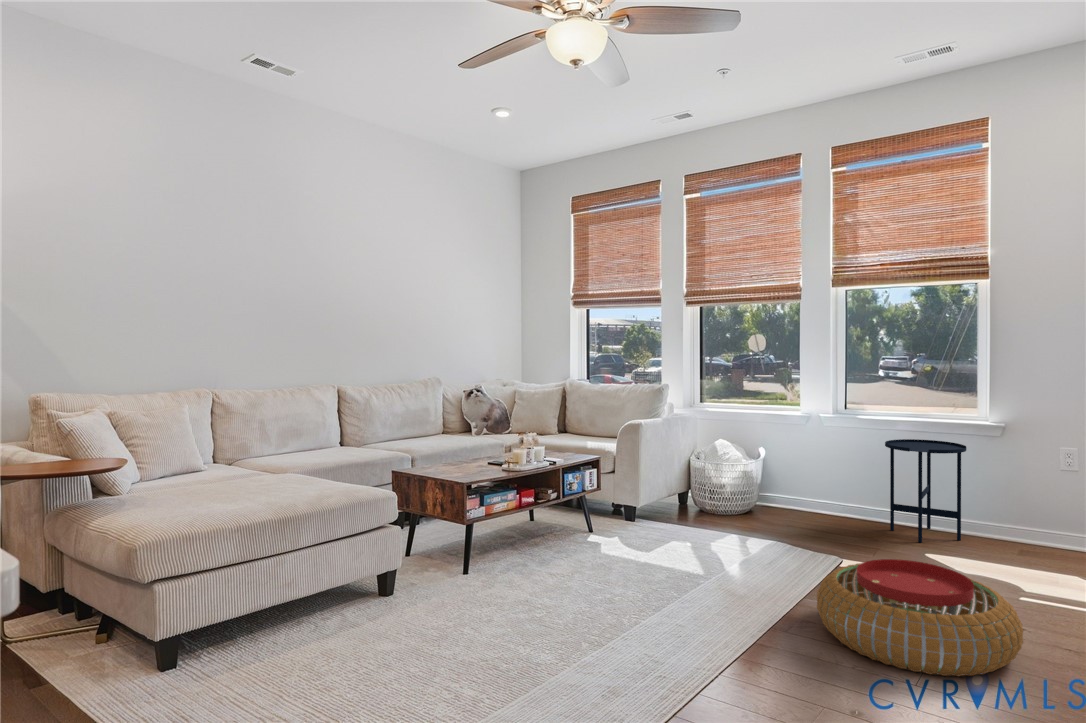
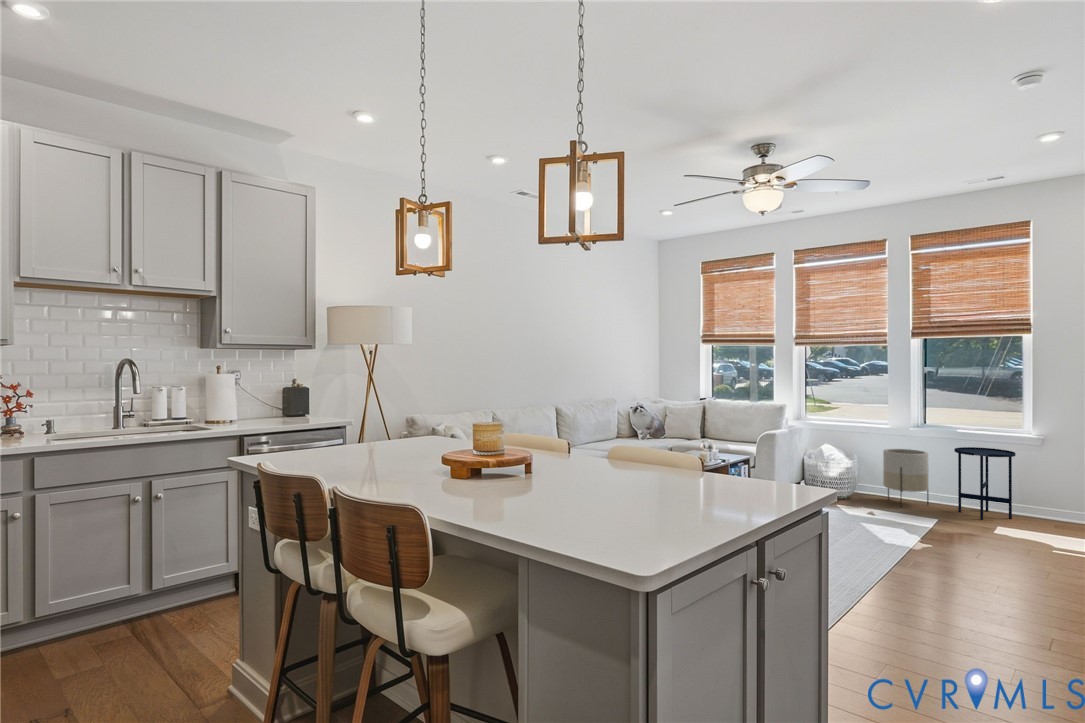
planter: none [793,443,852,525] -> present [883,449,929,506]
pouf: present [817,559,1023,676] -> none [921,521,1056,585]

